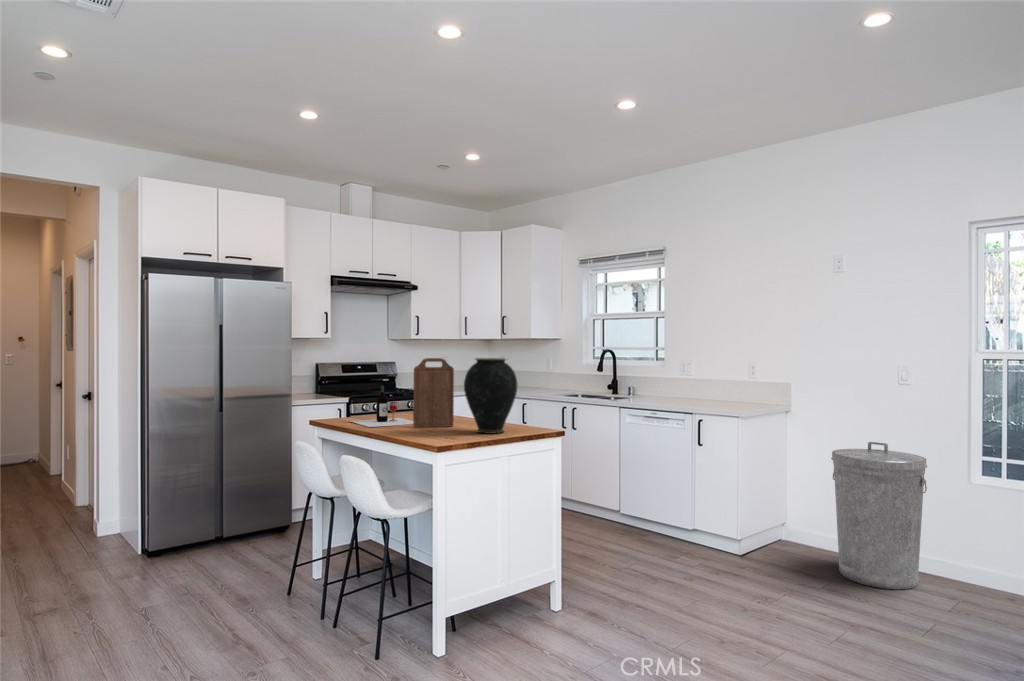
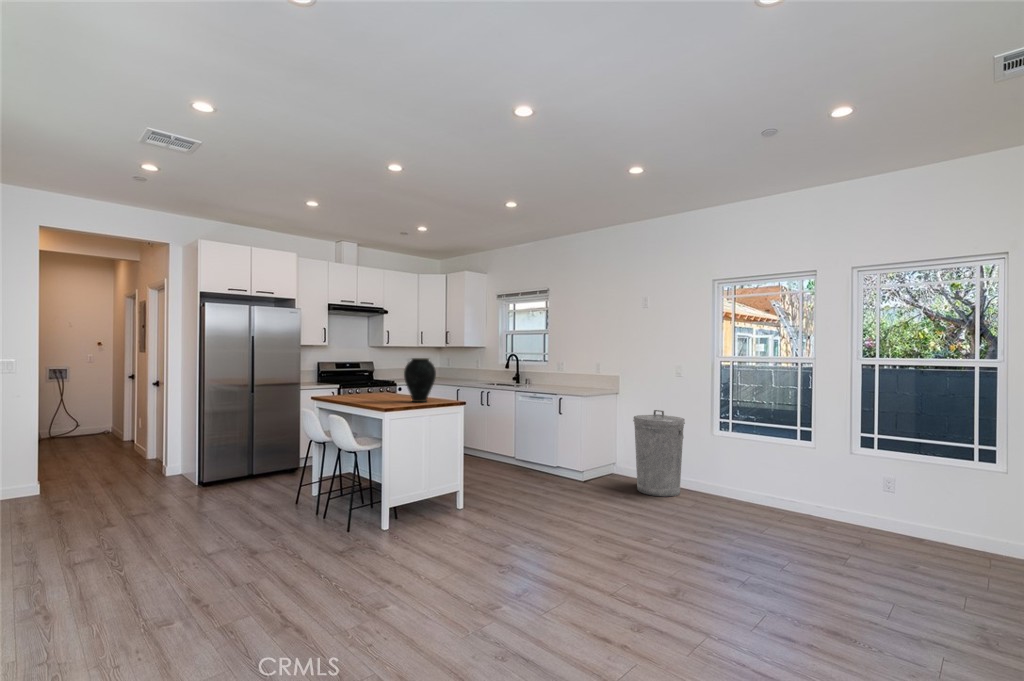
cutting board: present [413,358,454,427] -> none [375,358,400,400]
wine bottle: present [351,386,413,427] -> none [336,375,382,400]

